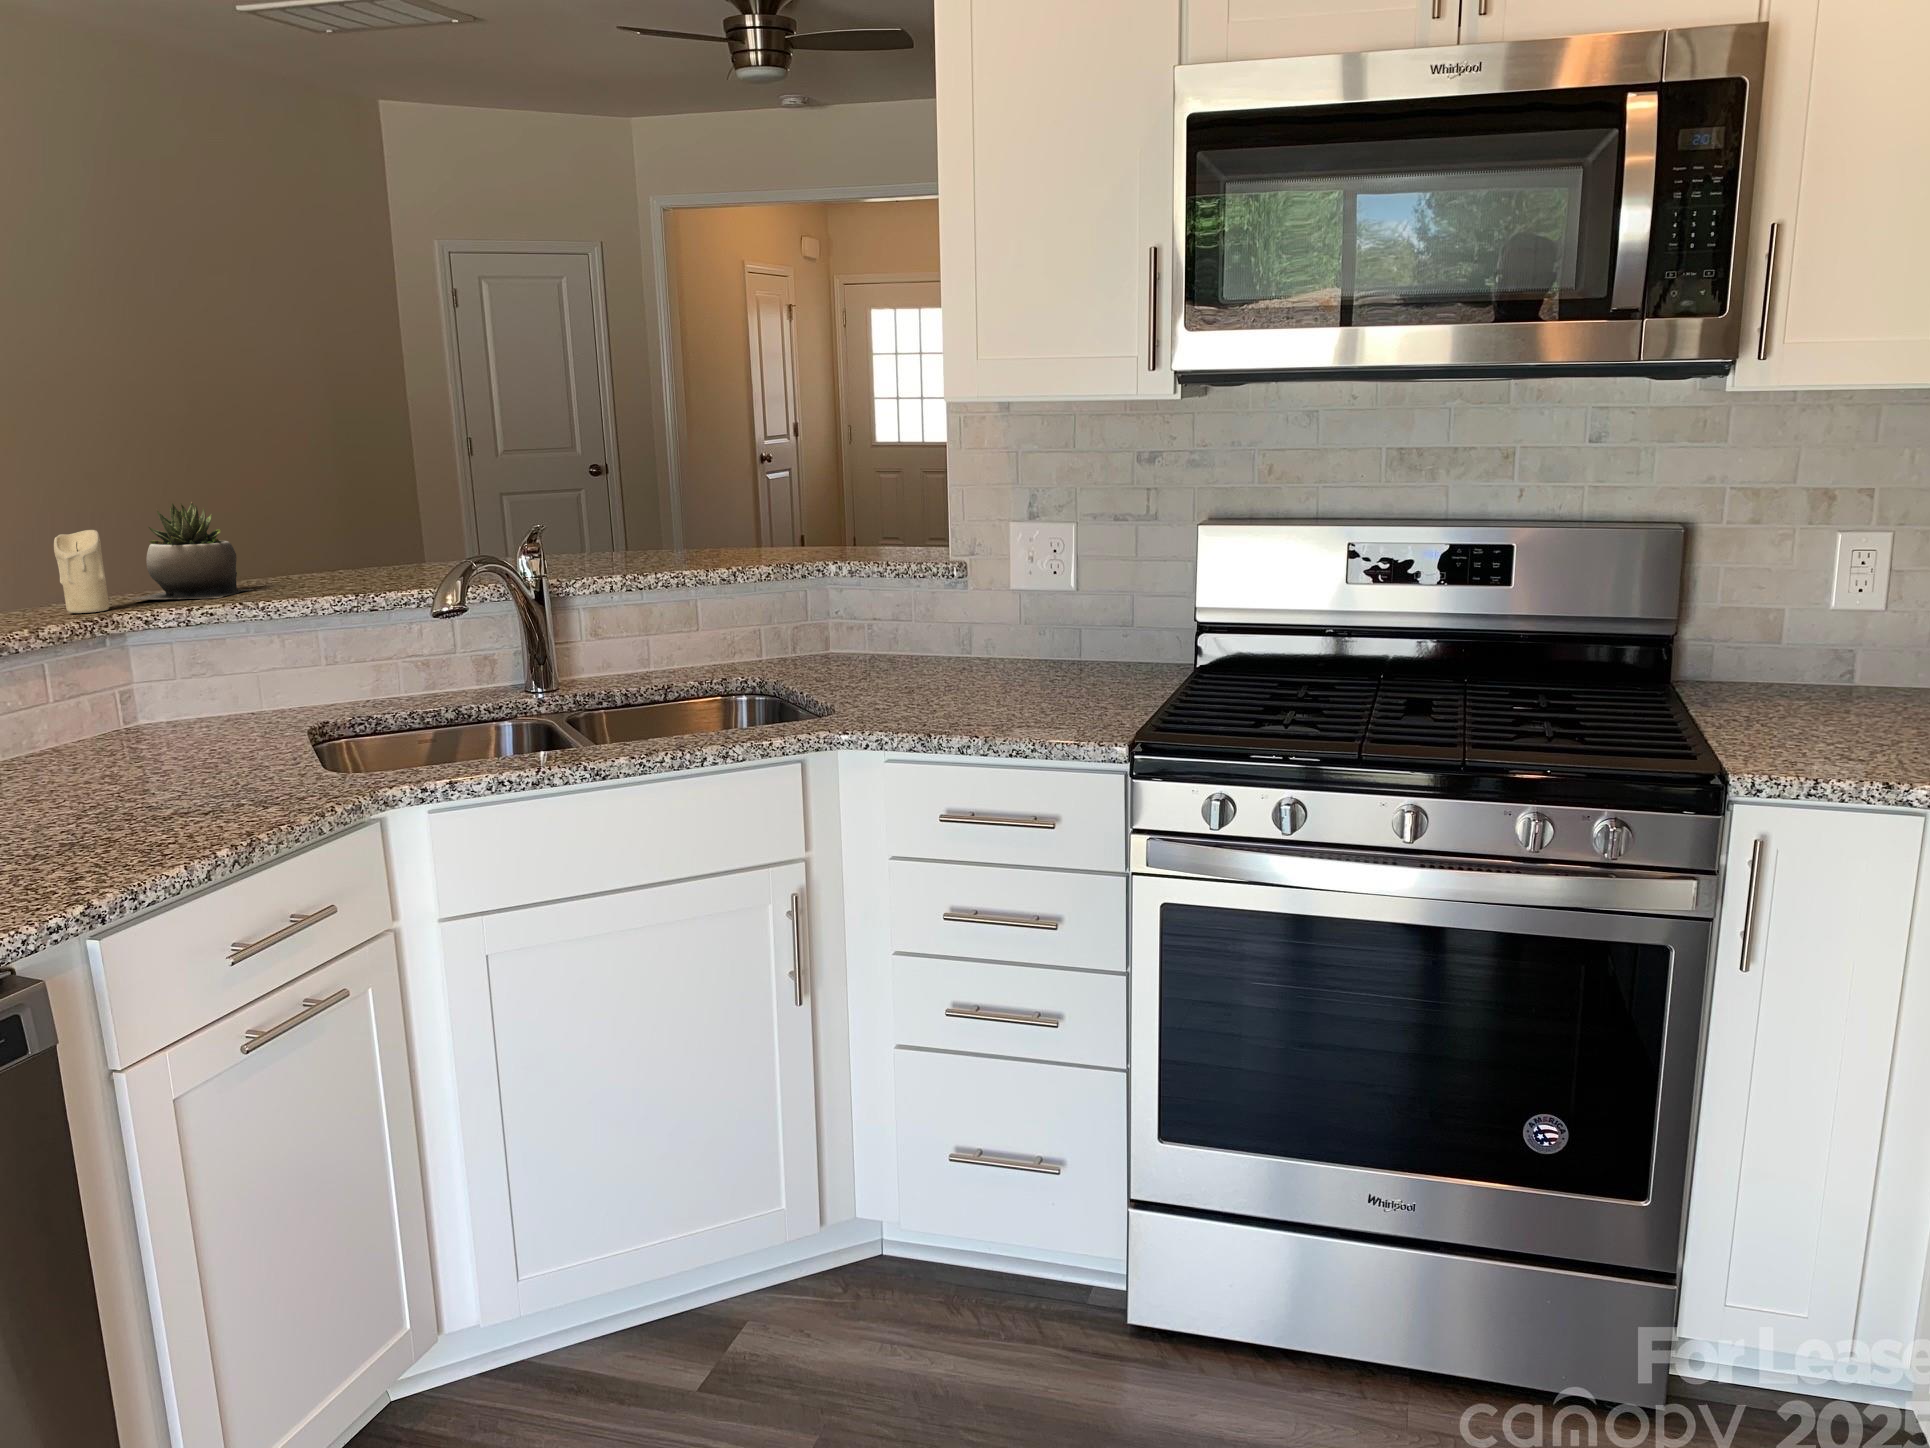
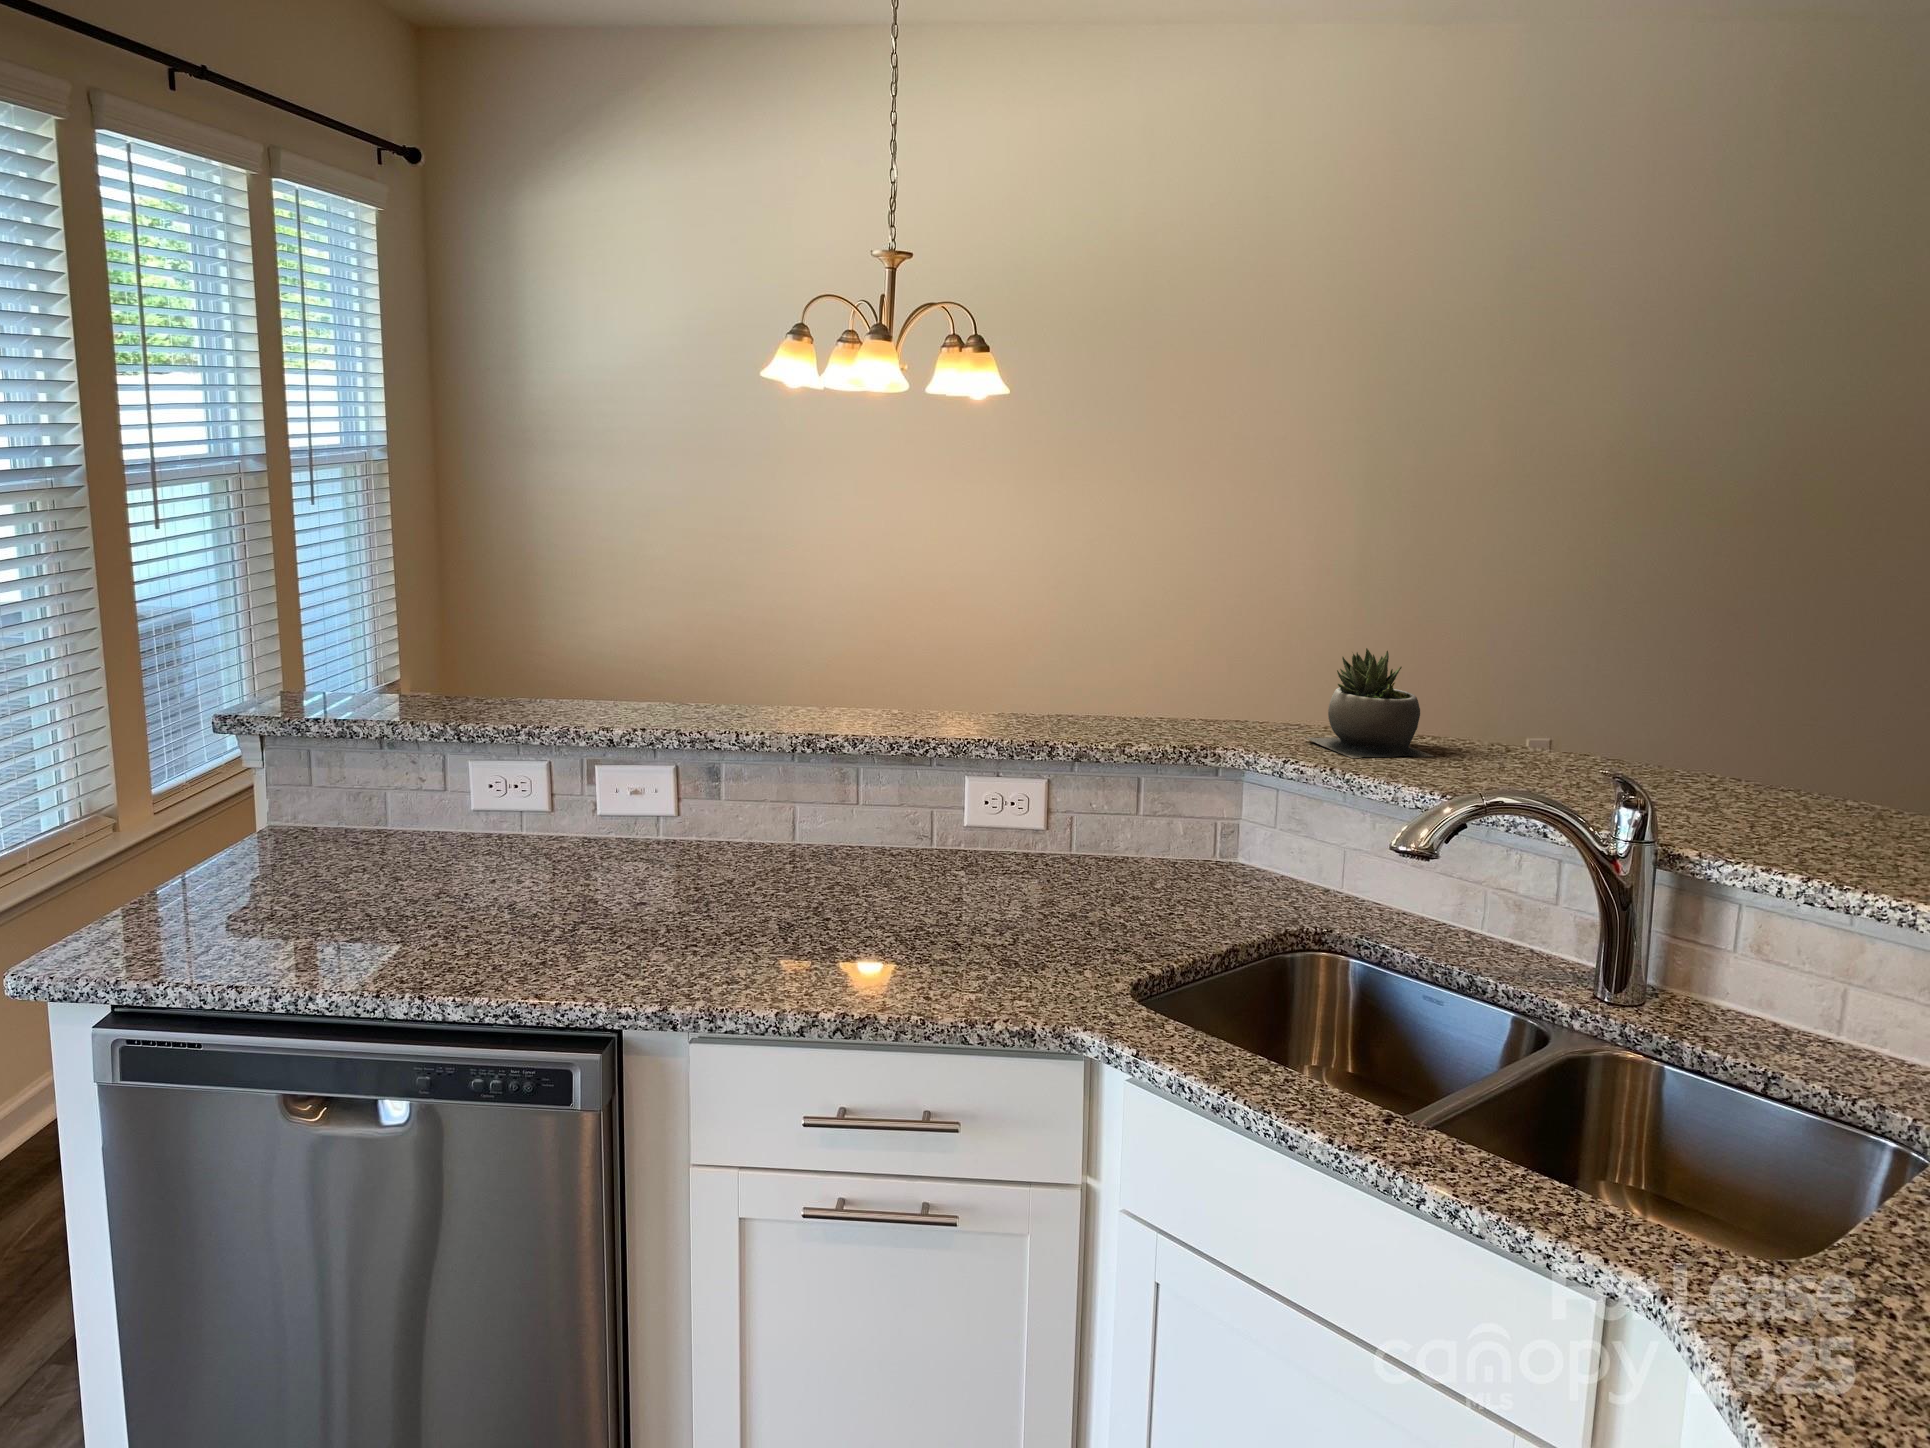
candle: present [54,530,109,613] -> none [1219,664,1262,745]

